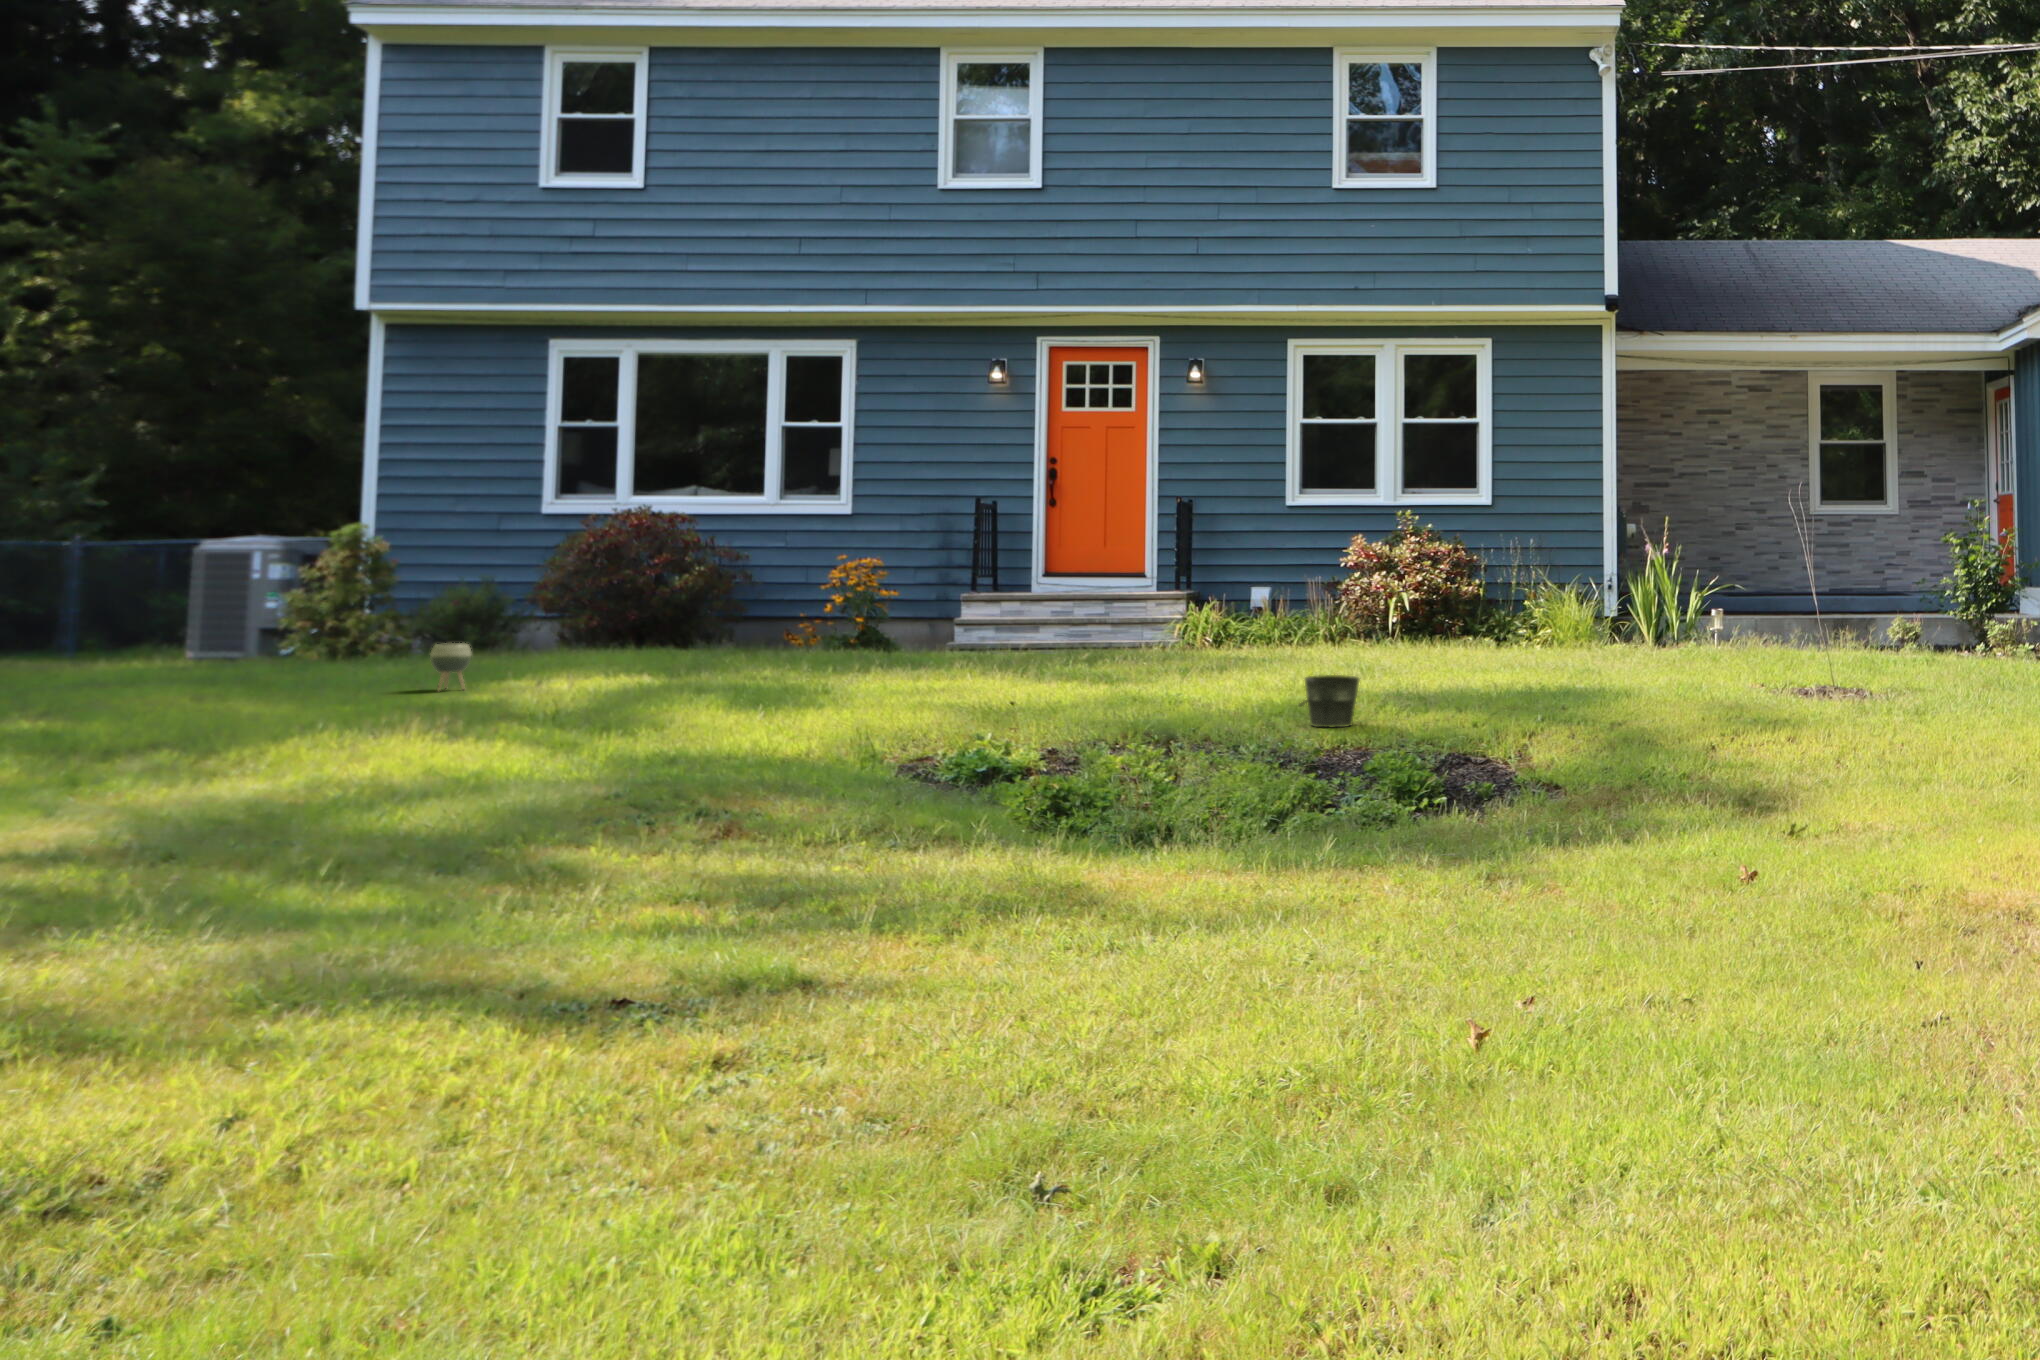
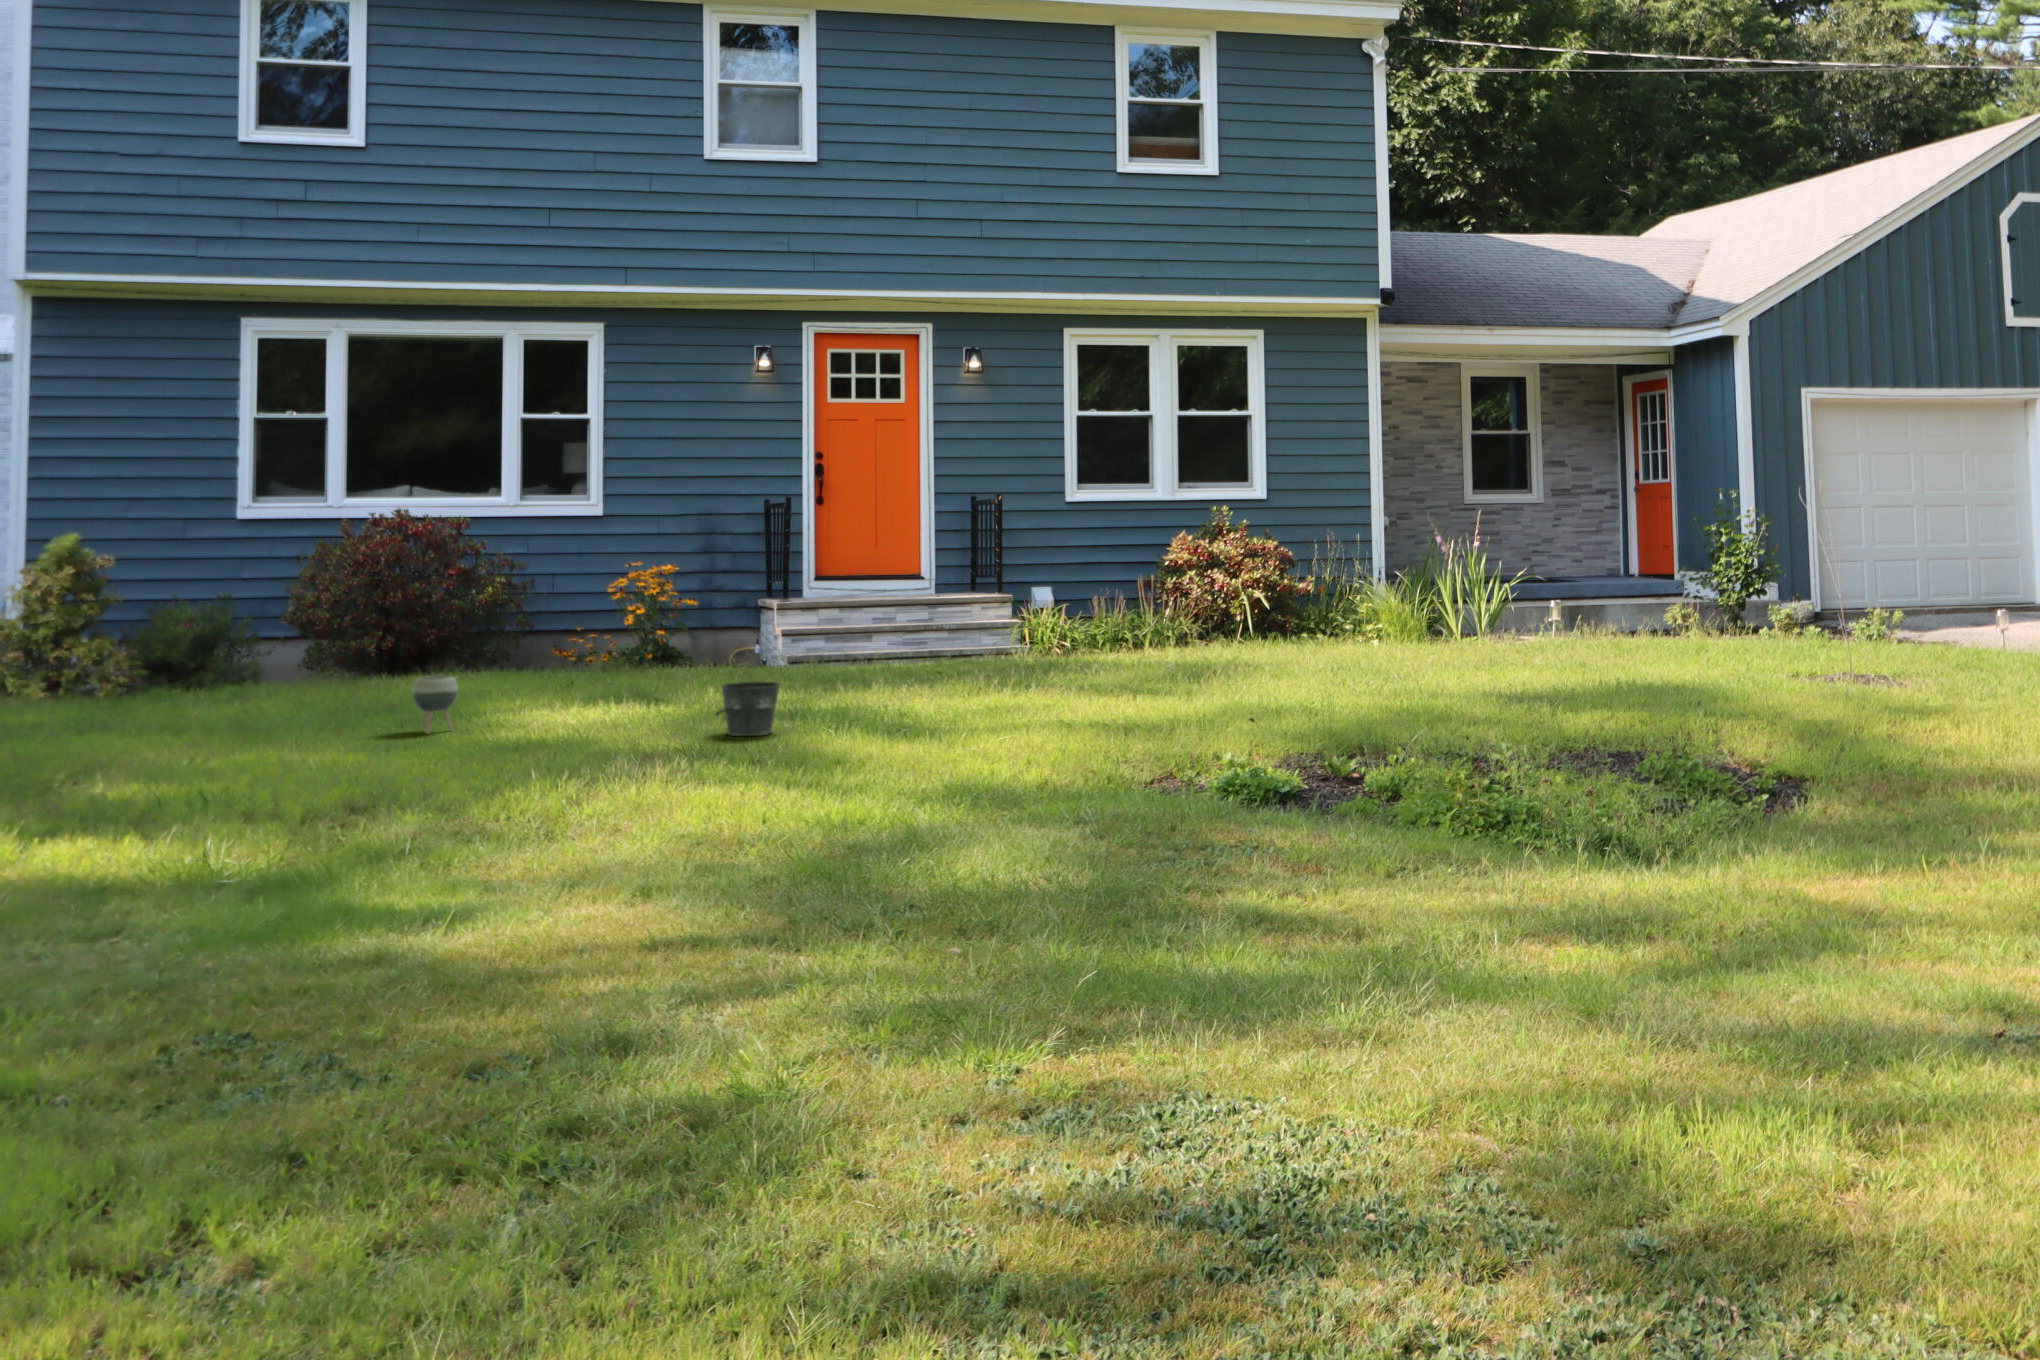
bucket: present [1299,675,1359,727] -> present [715,682,779,736]

